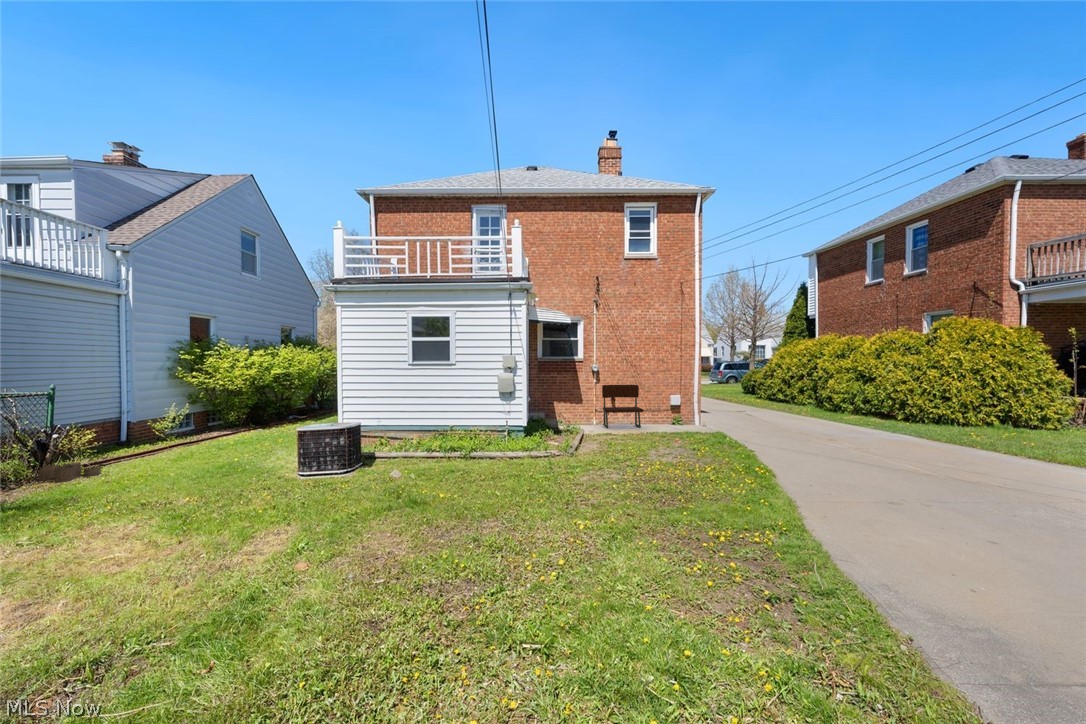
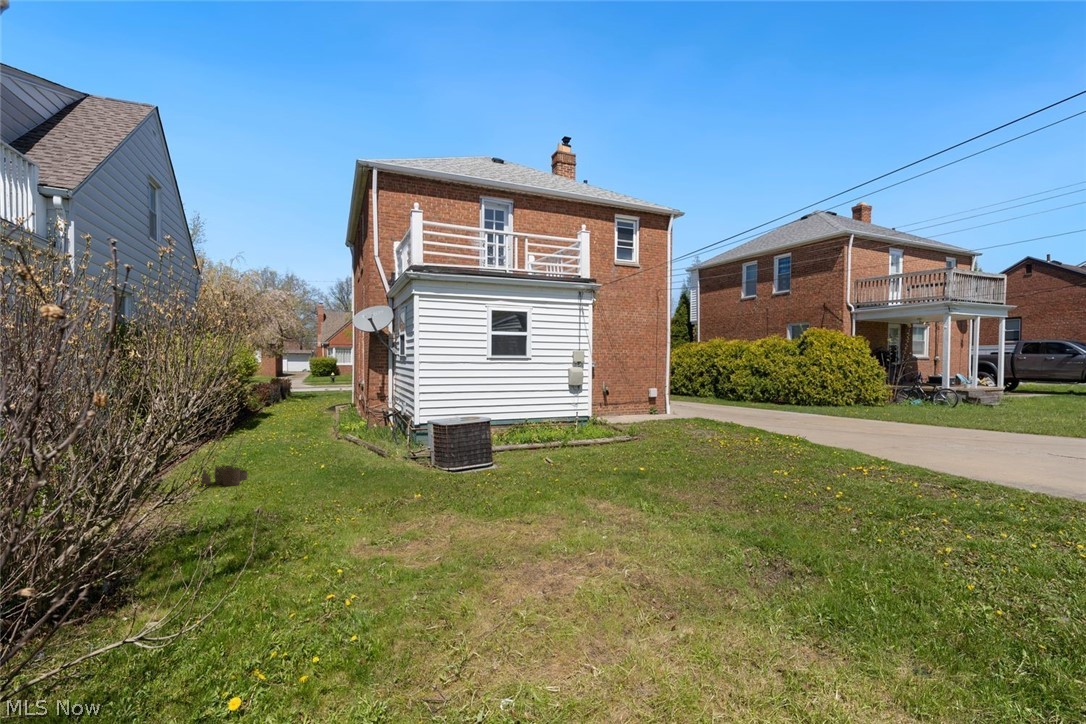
bench: present [602,385,644,428] -> none [602,381,642,420]

